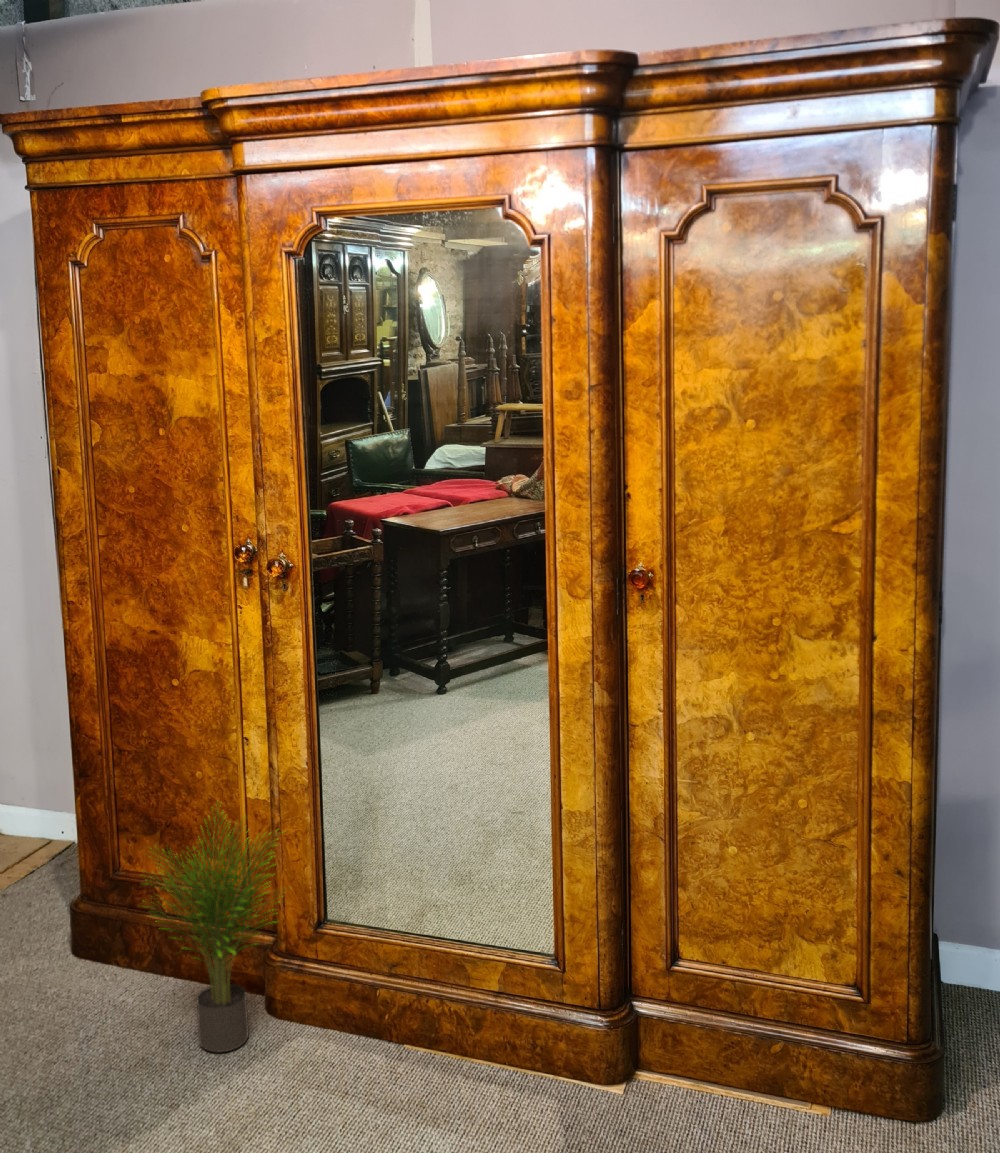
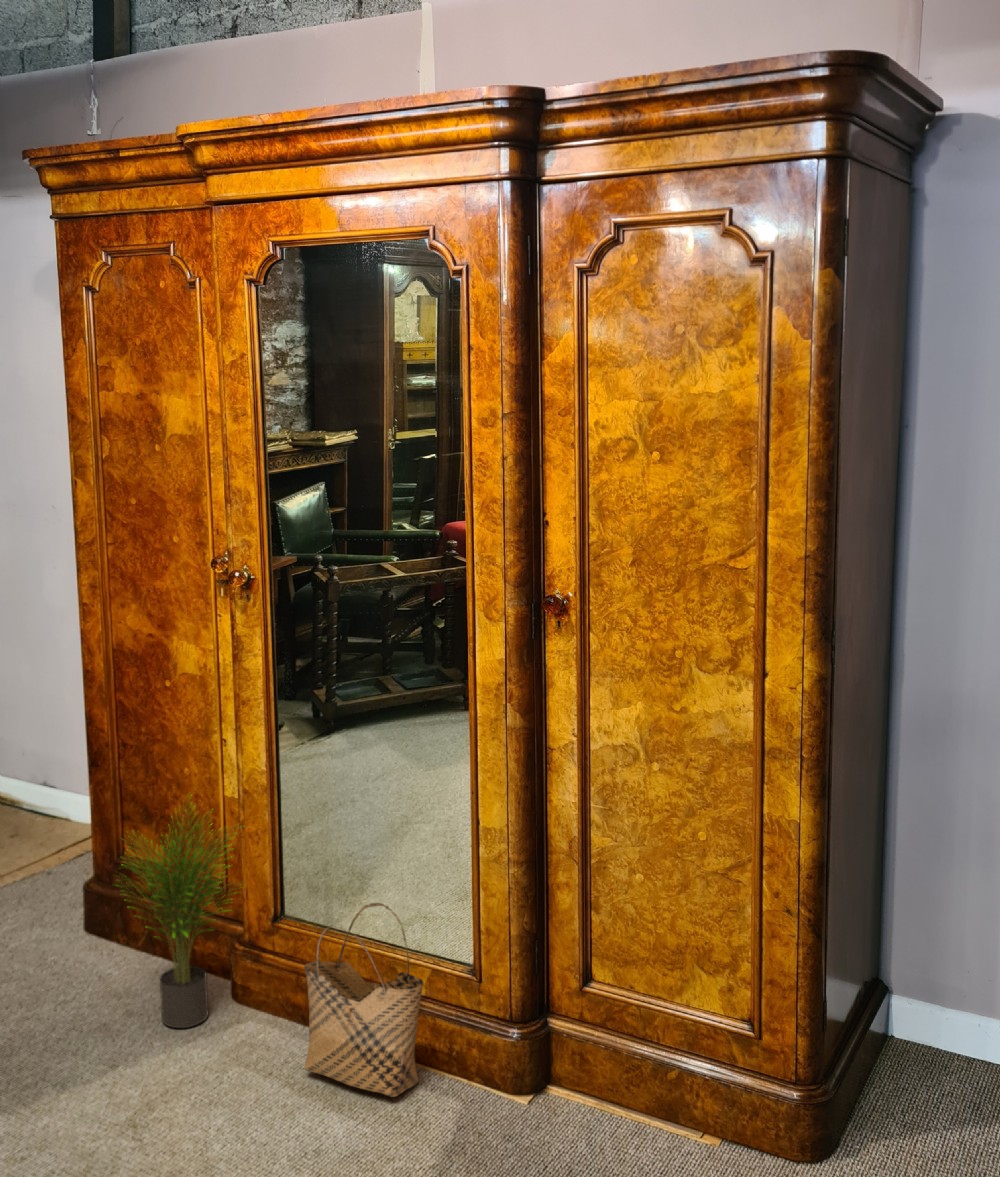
woven basket: none [374,899,508,1100] -> present [304,903,424,1097]

